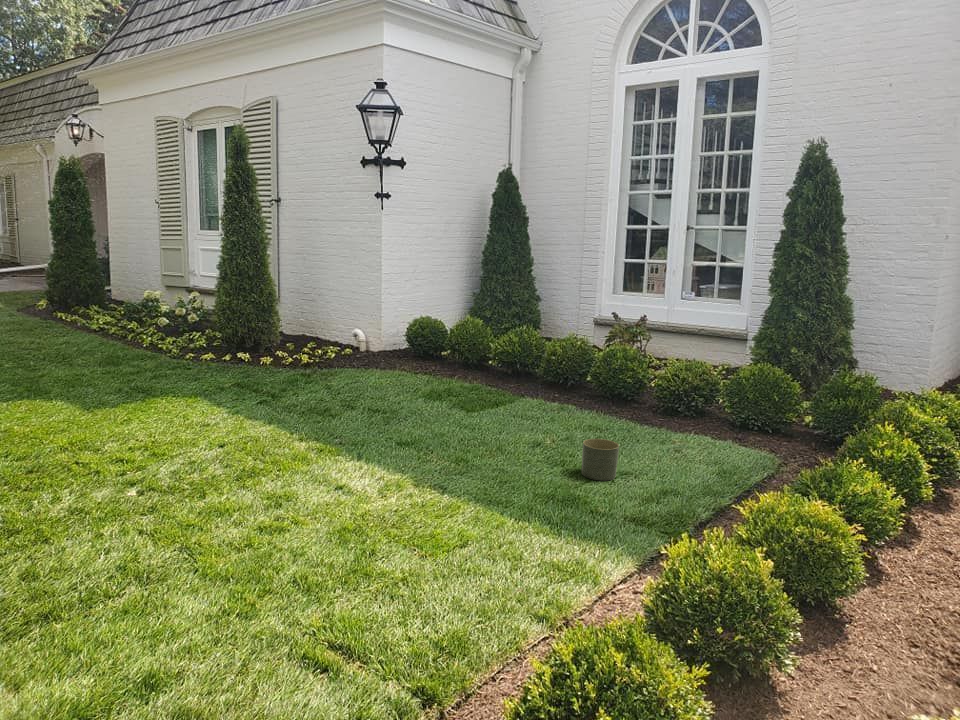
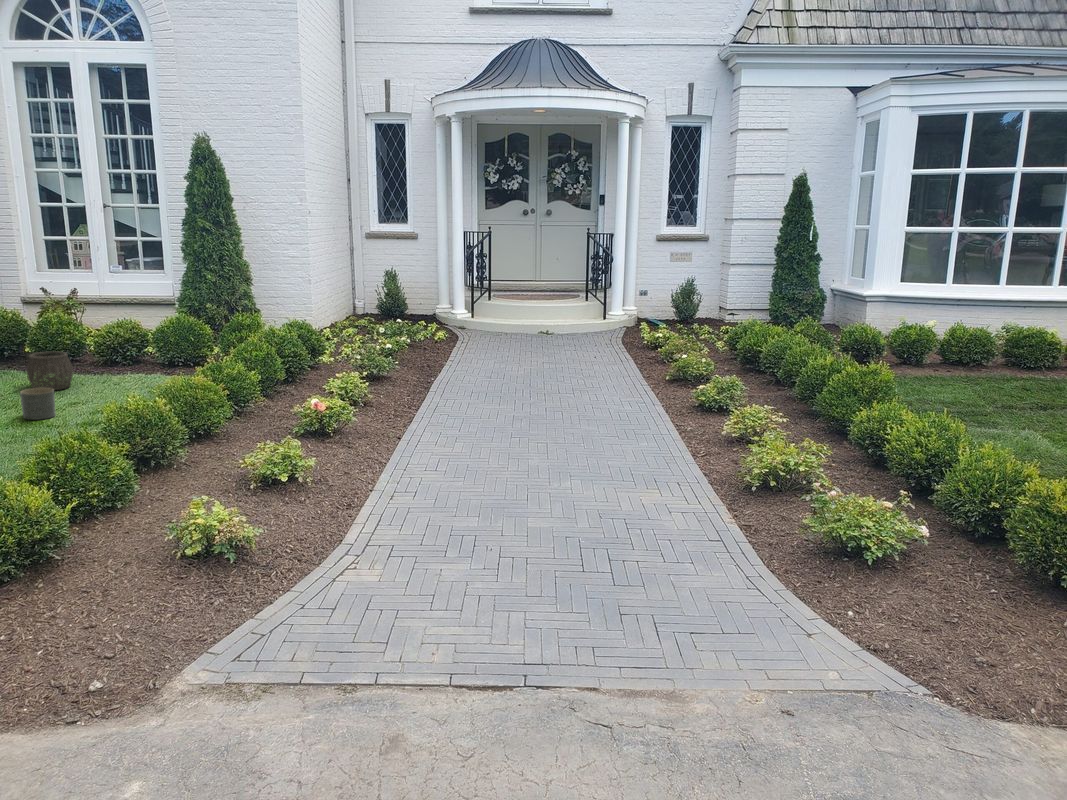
woven basket: none [591,389,639,436] -> present [27,351,73,390]

